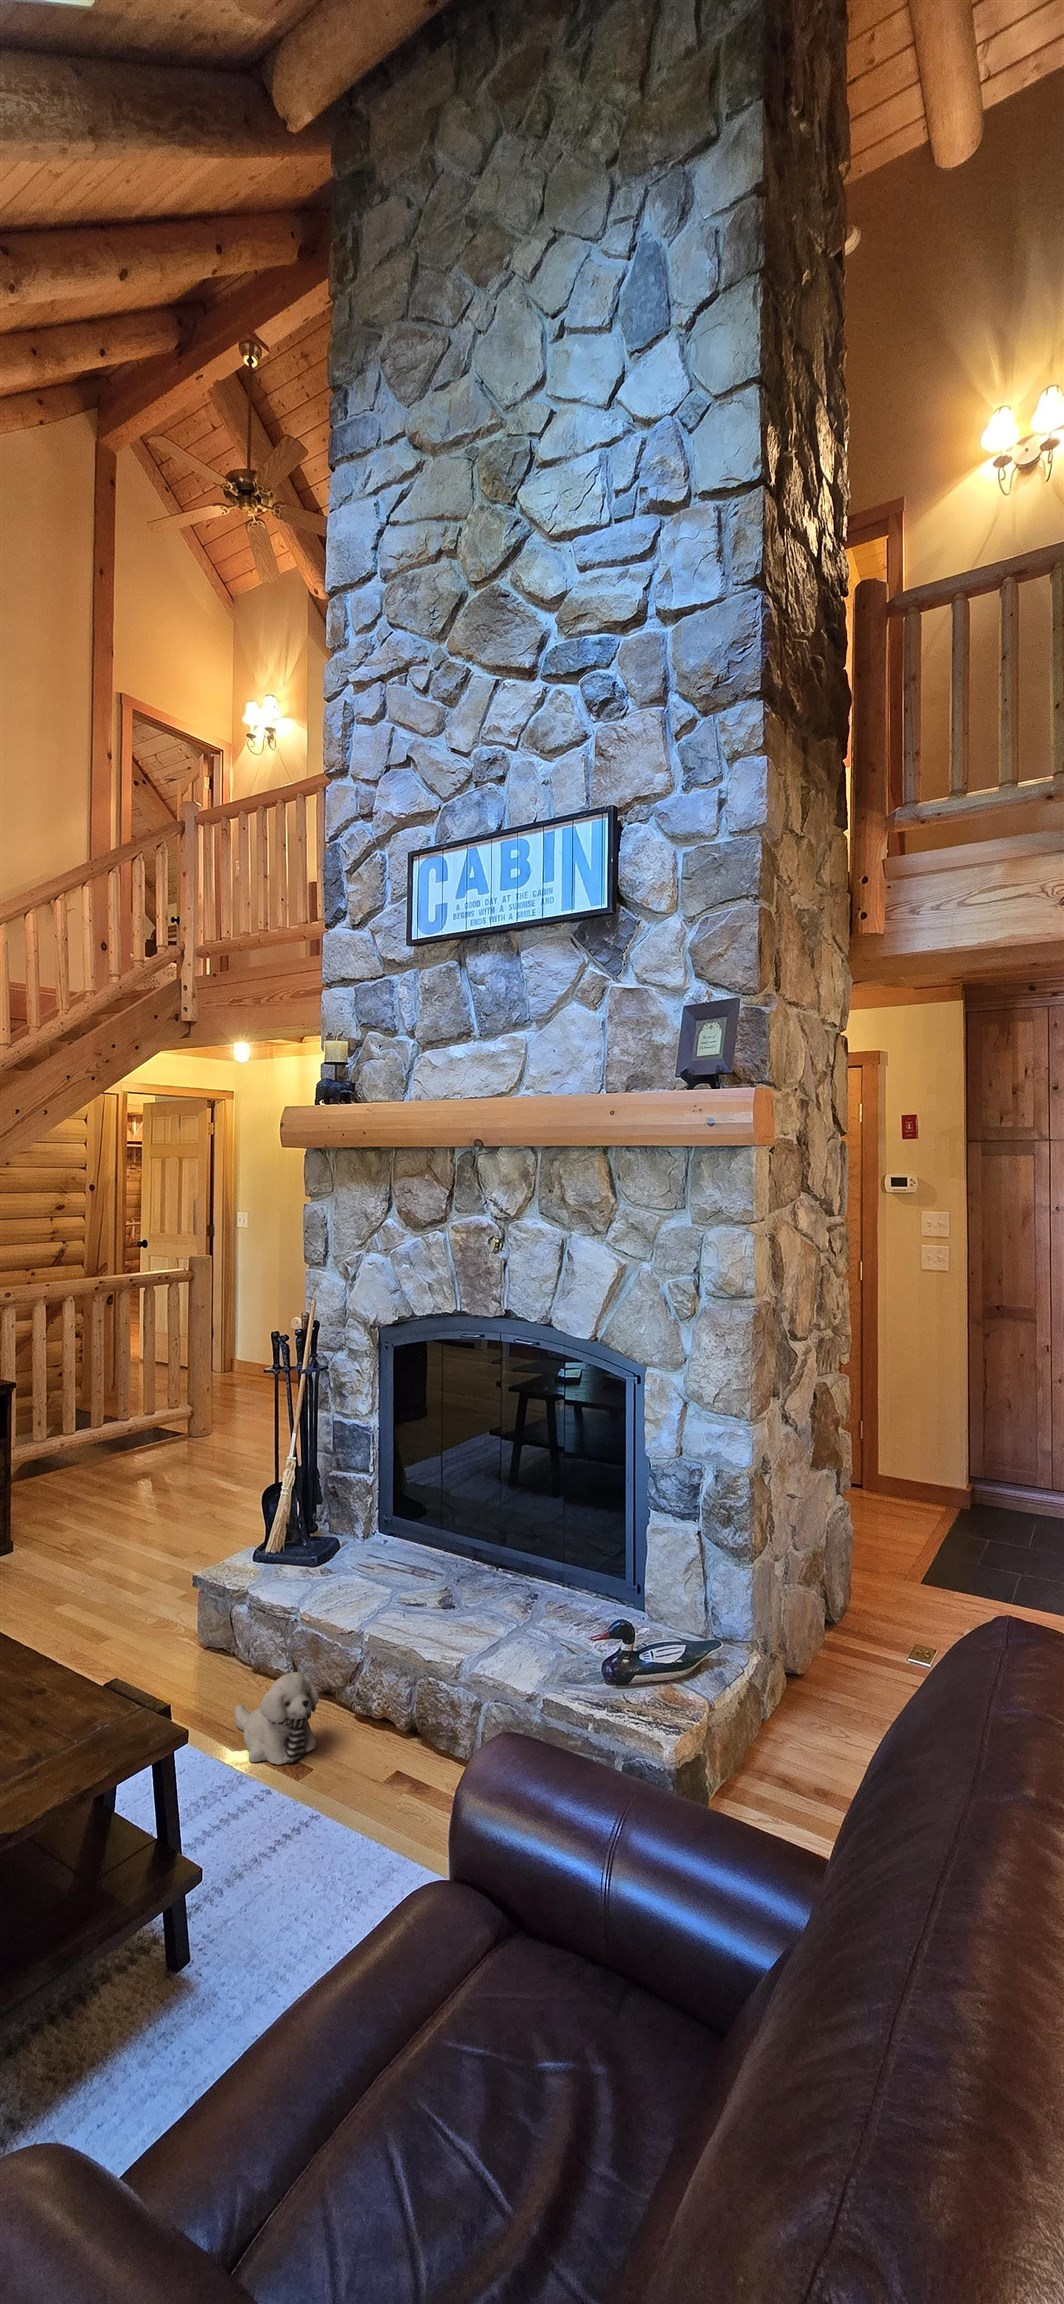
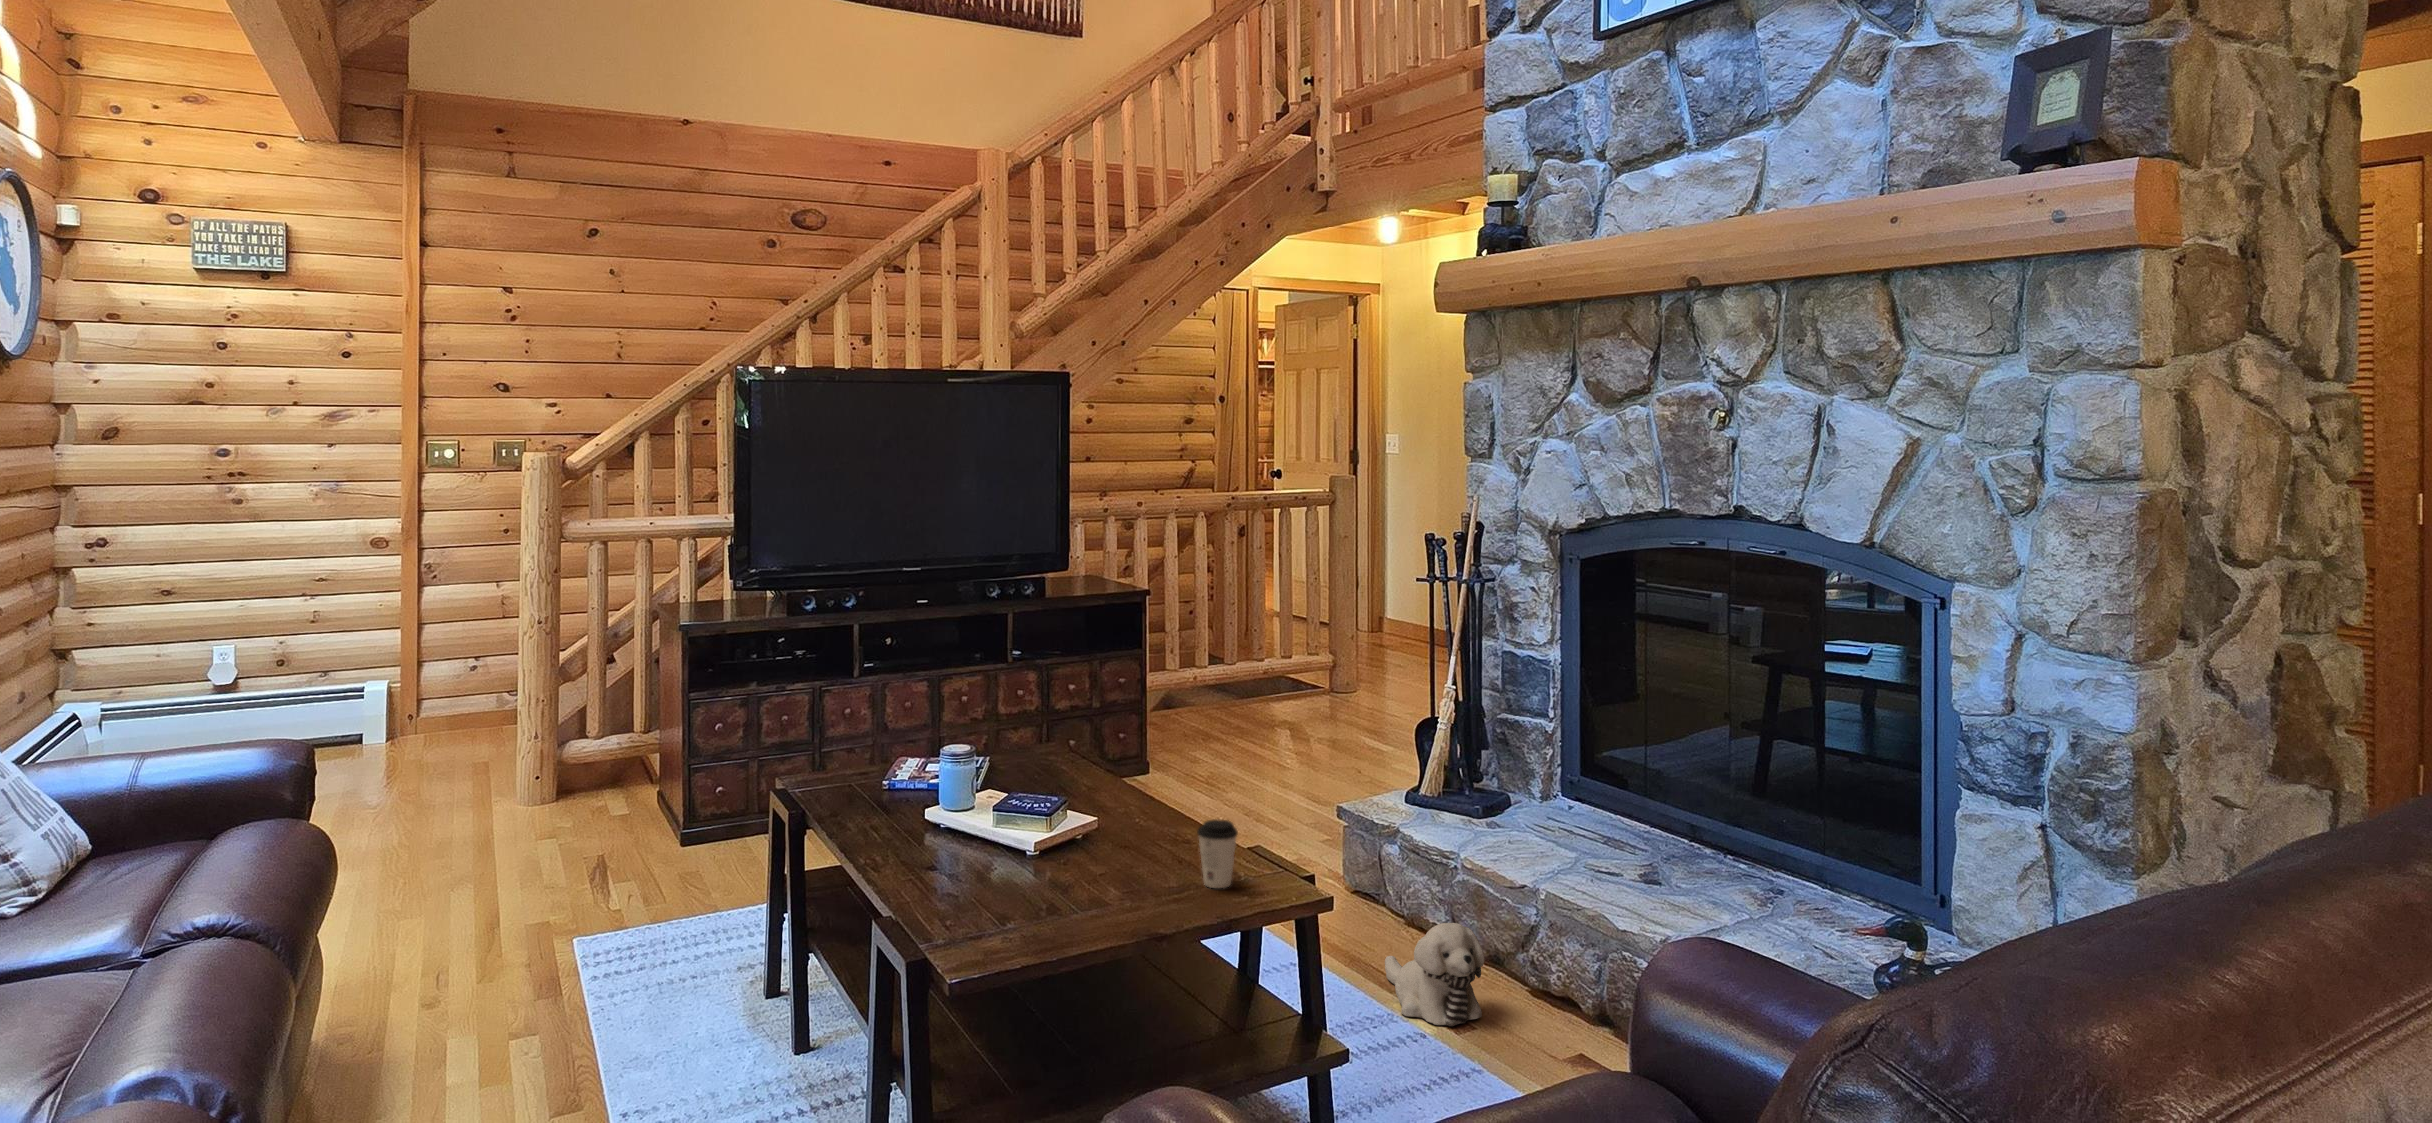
coffee cup: none [58,1657,100,1727] -> present [1197,819,1238,888]

